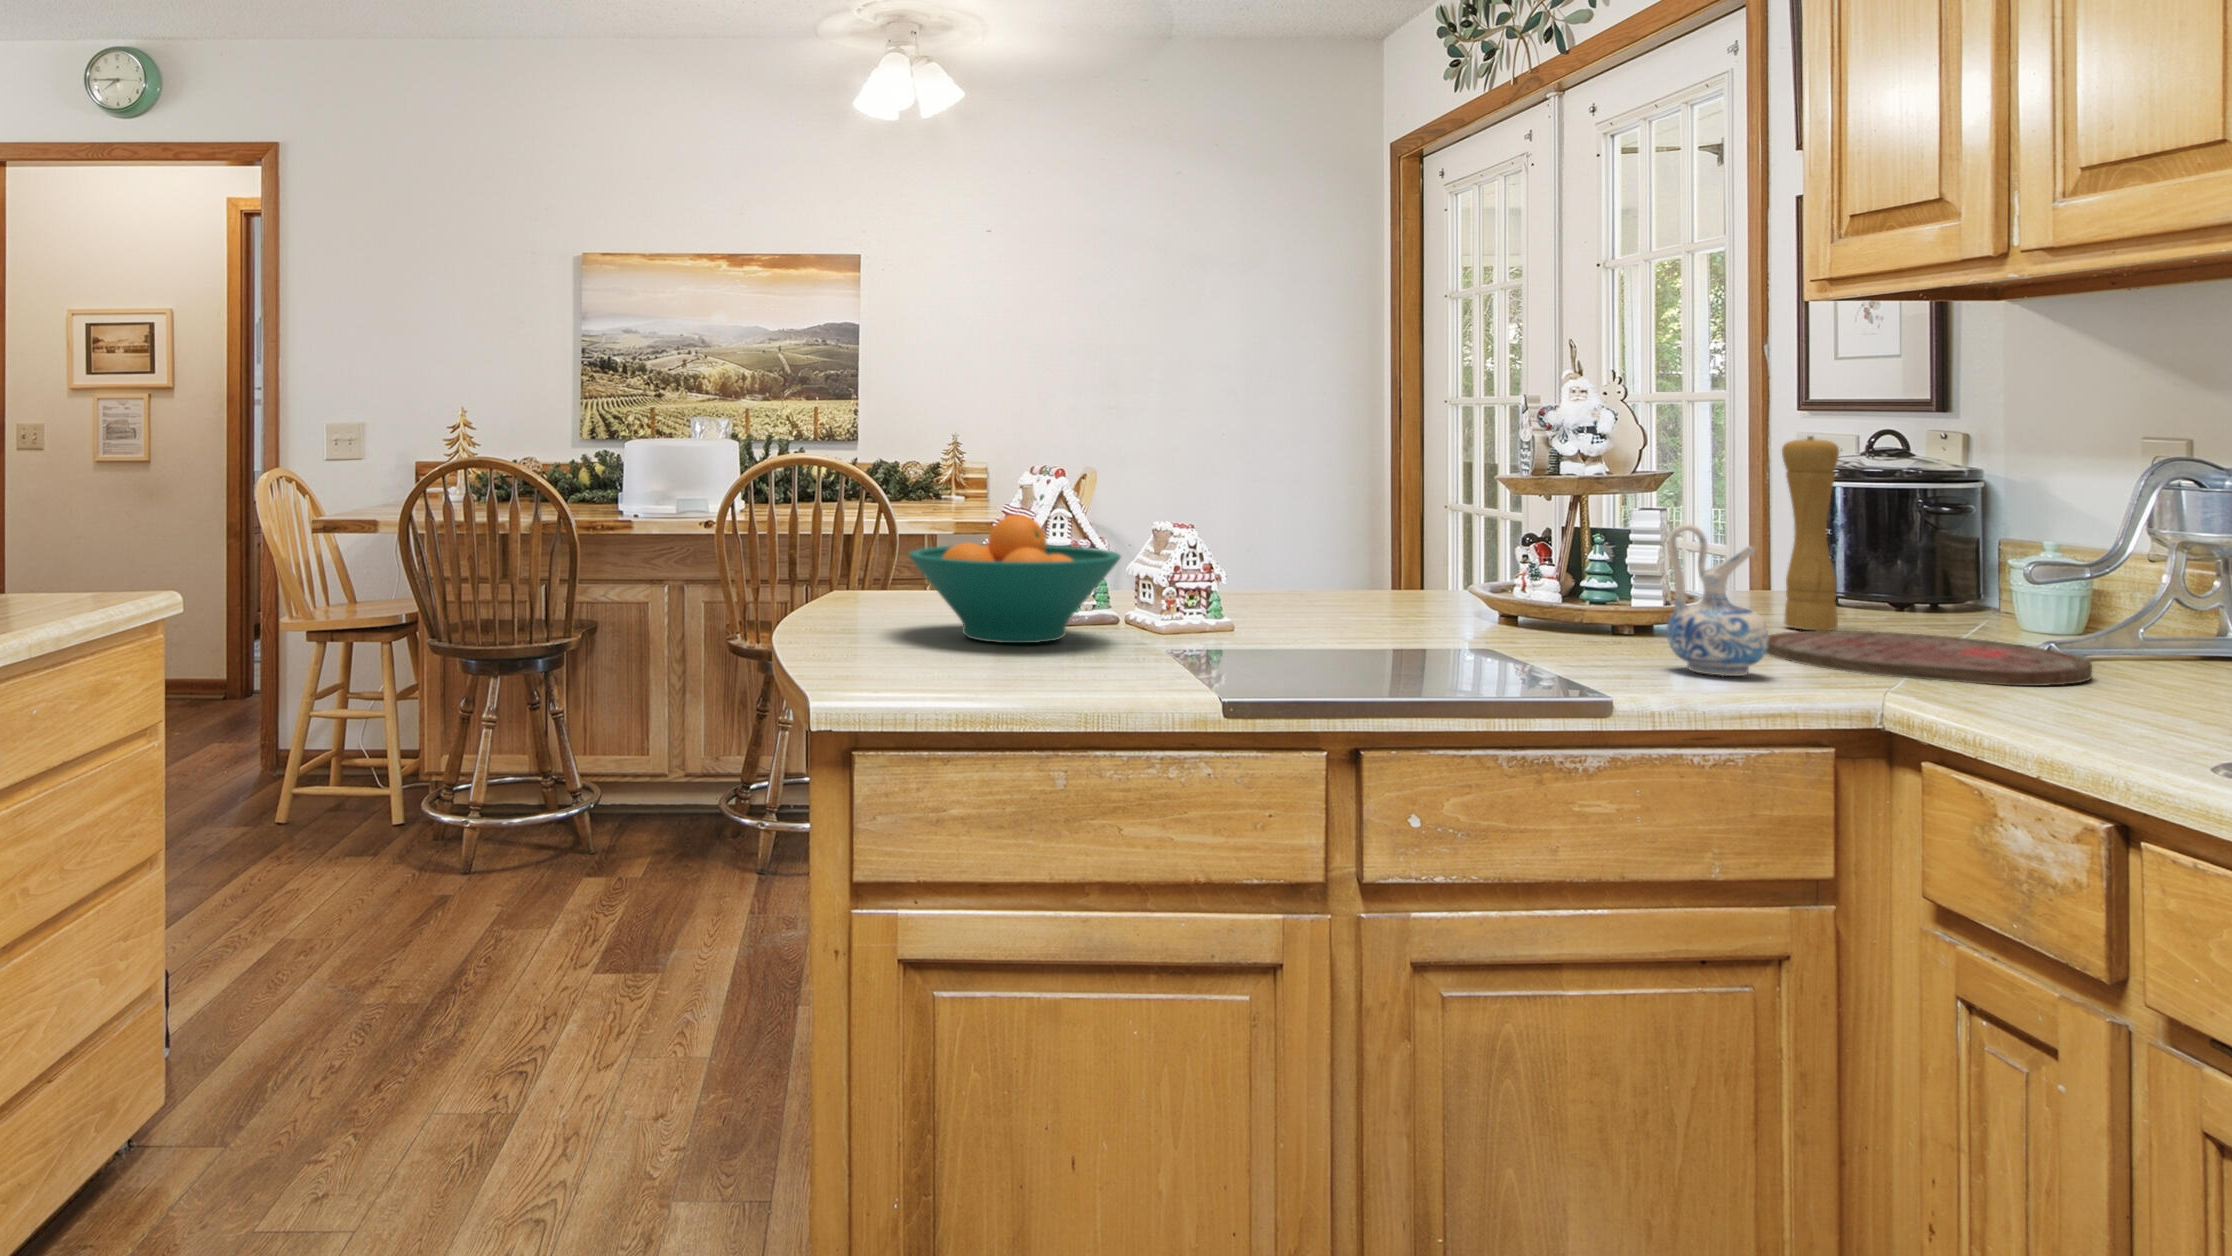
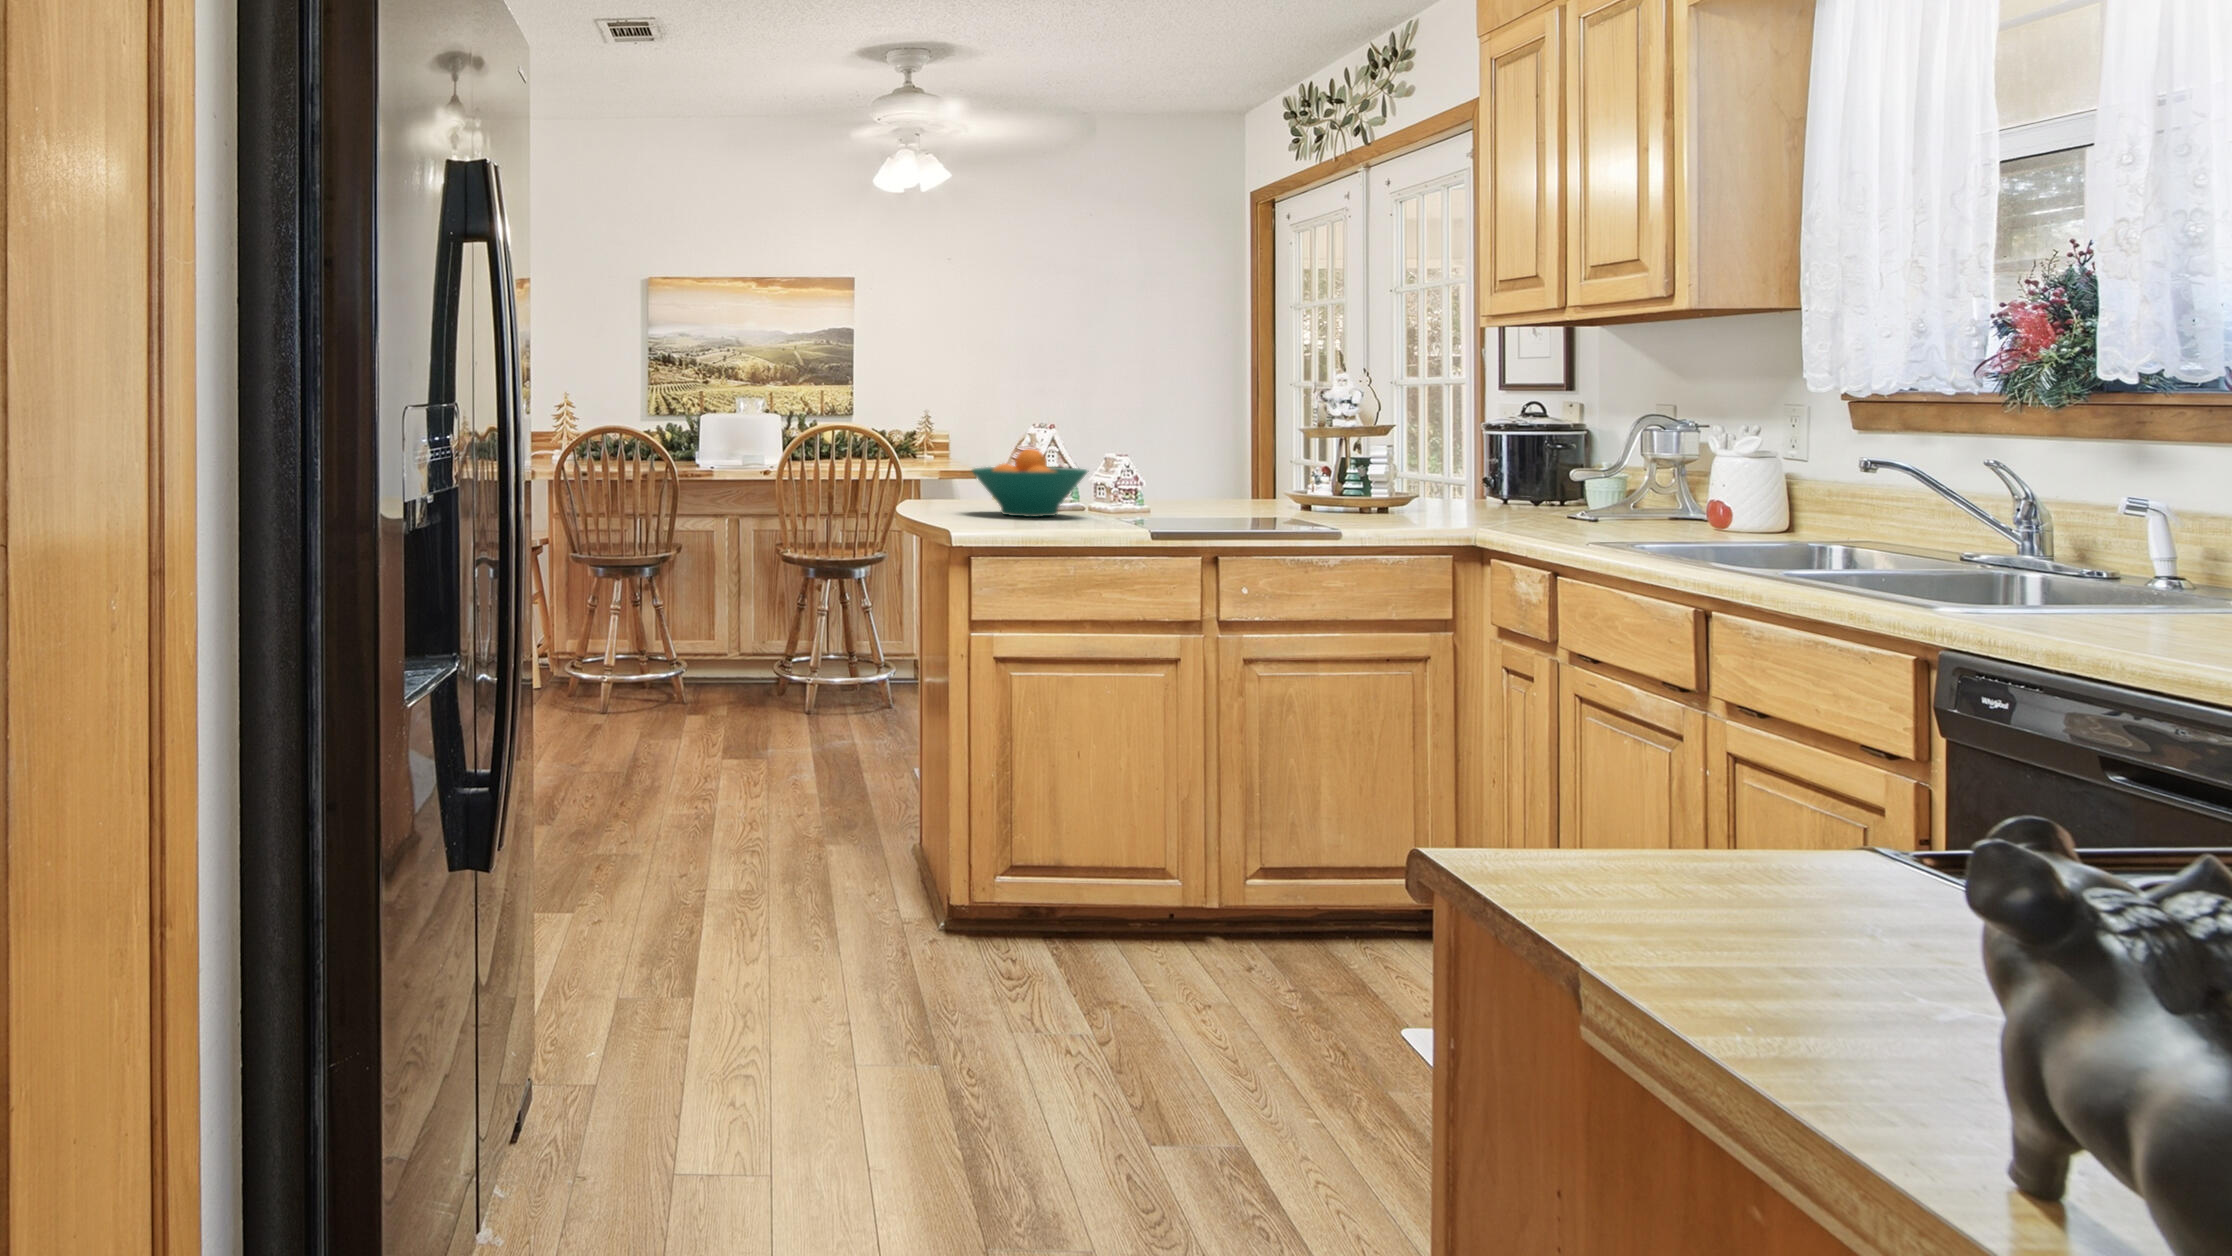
pepper mill: present [1782,436,1839,631] -> none [1473,405,1505,518]
ceramic pitcher: present [1666,524,1769,676] -> none [1384,450,1436,529]
cutting board: present [1766,631,2092,686] -> none [1448,515,1617,534]

